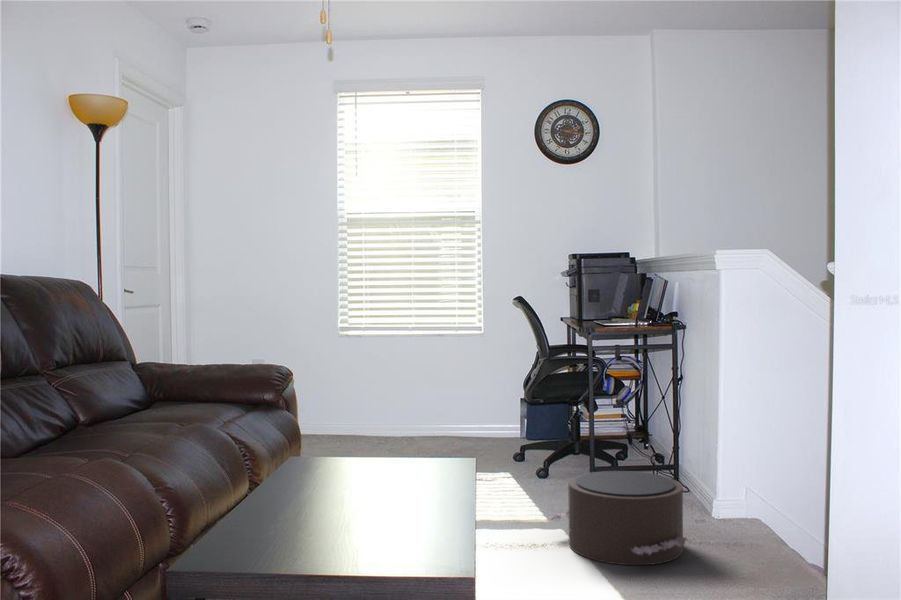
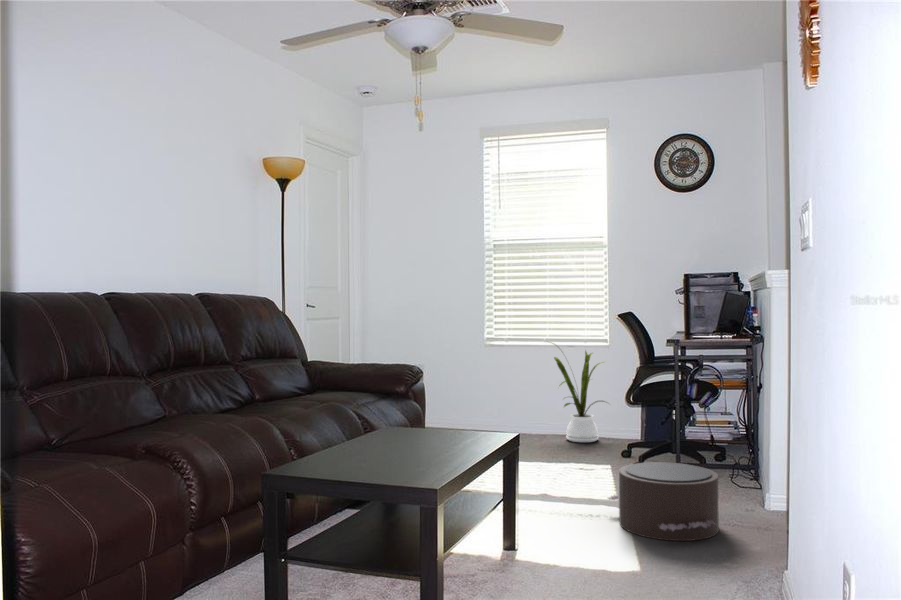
house plant: none [416,332,492,448] -> present [554,351,605,442]

